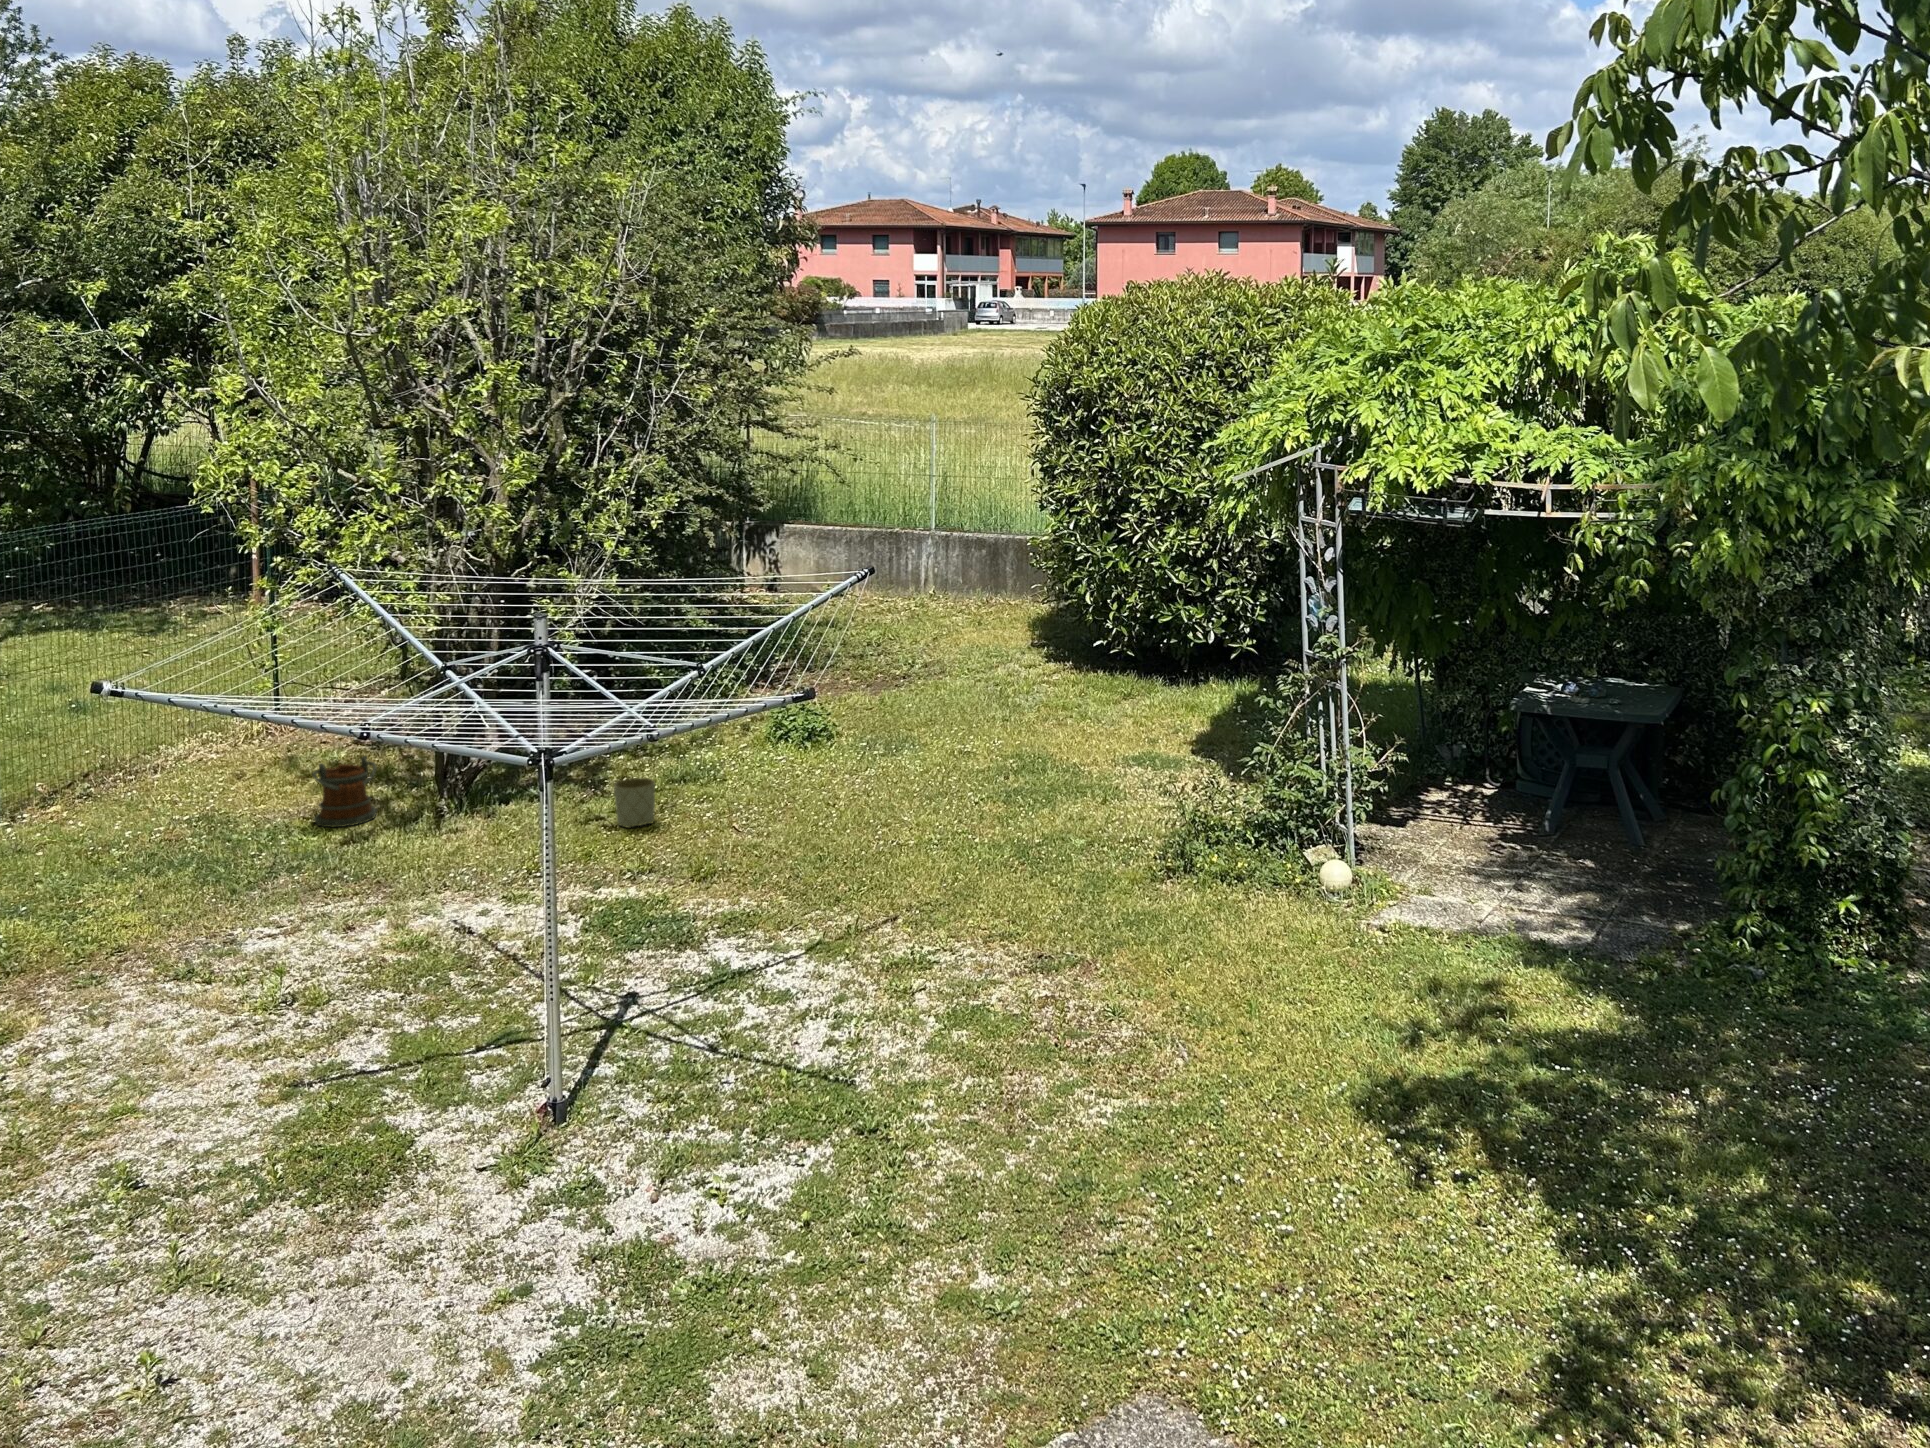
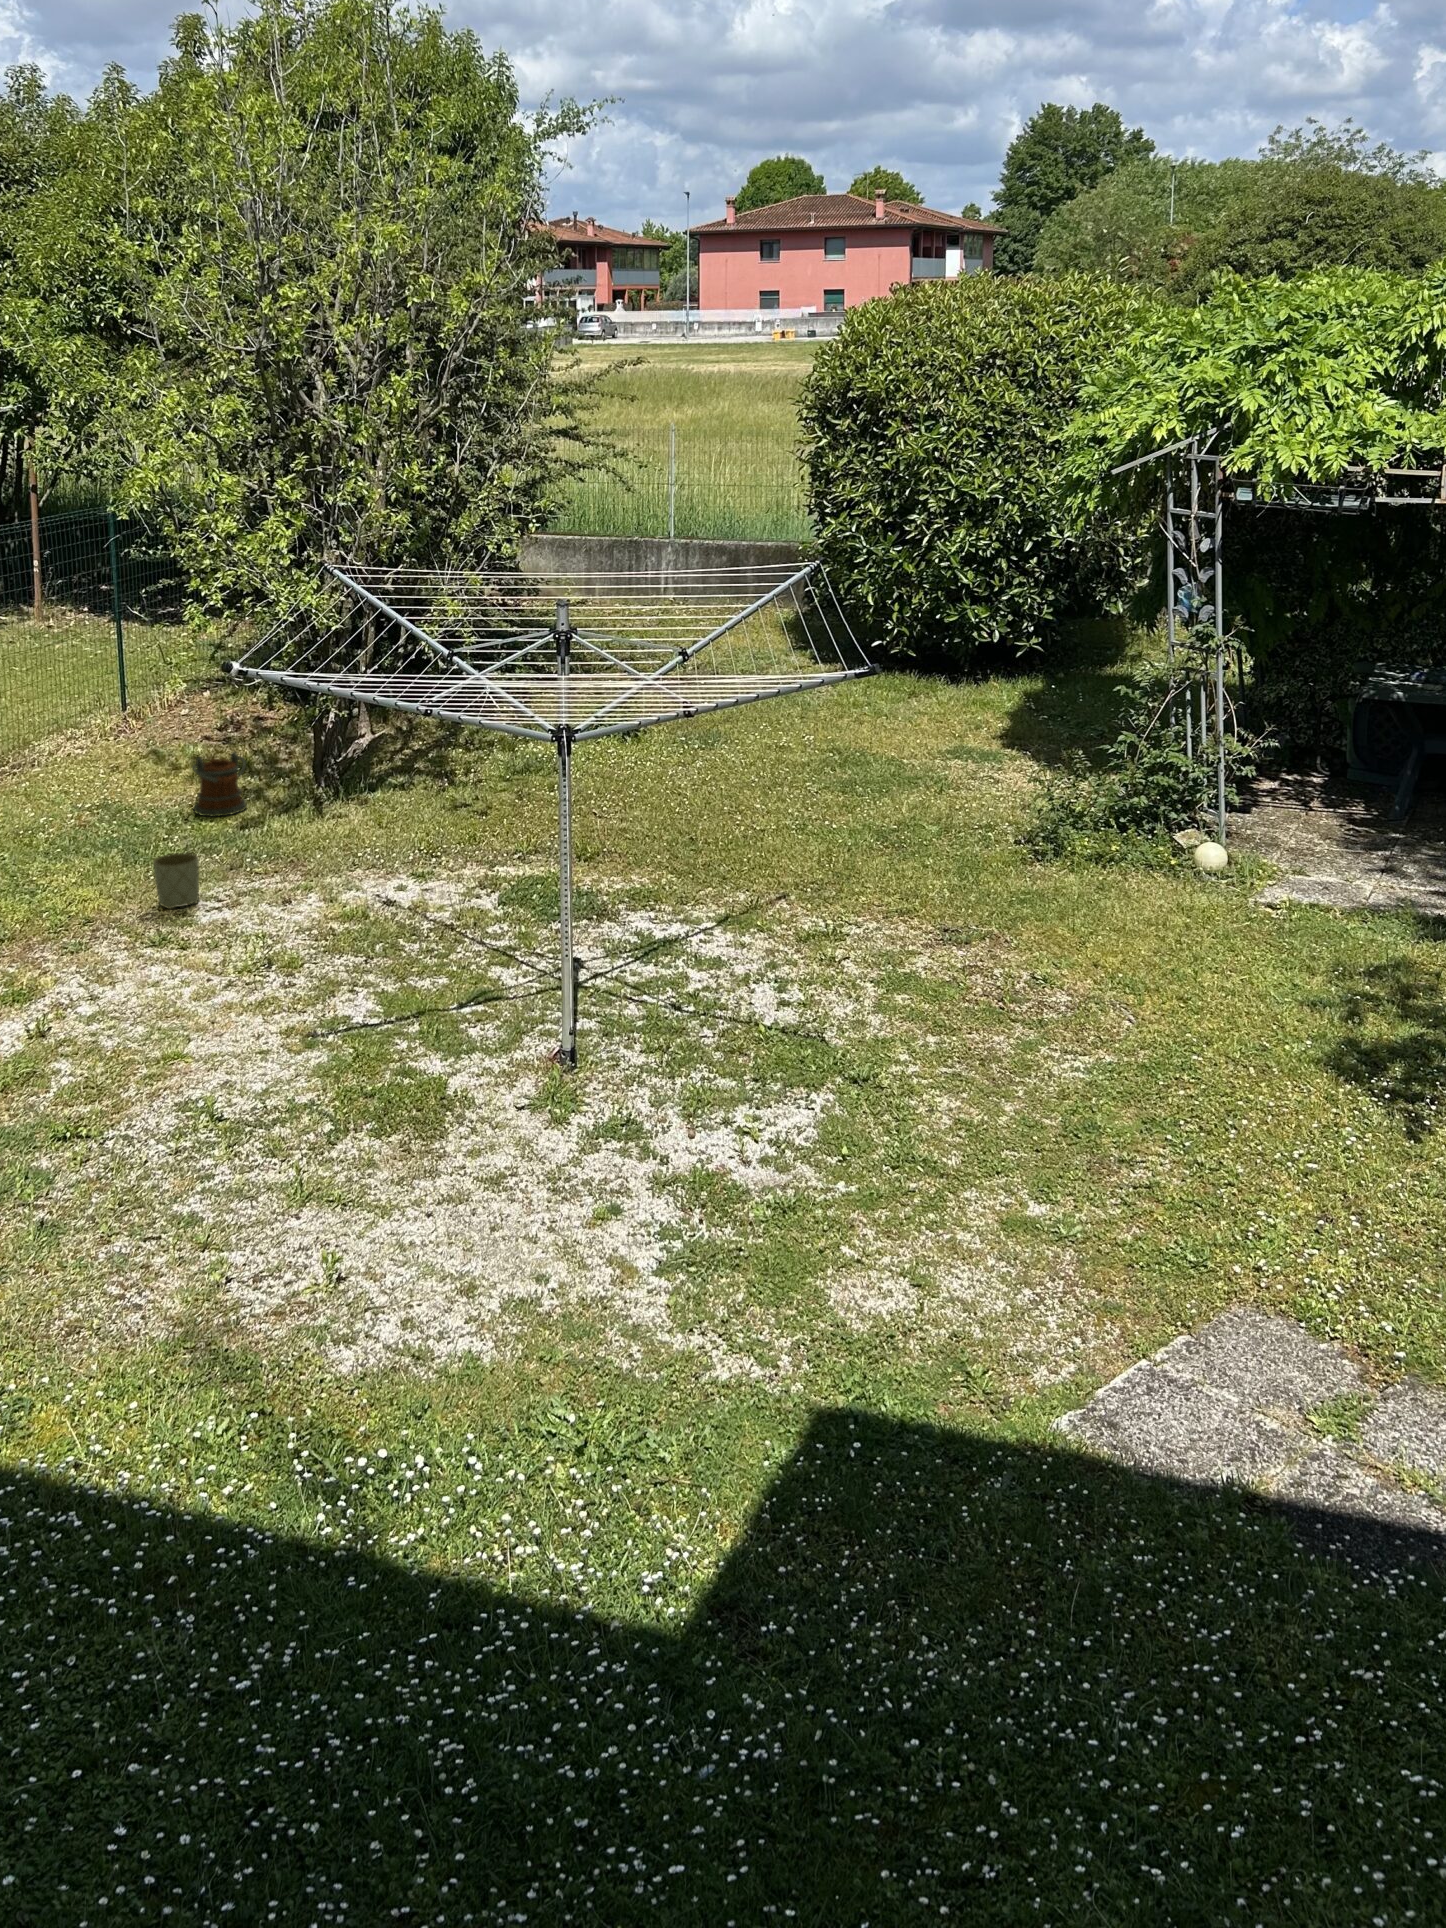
planter: present [614,778,655,828] -> present [153,853,199,909]

